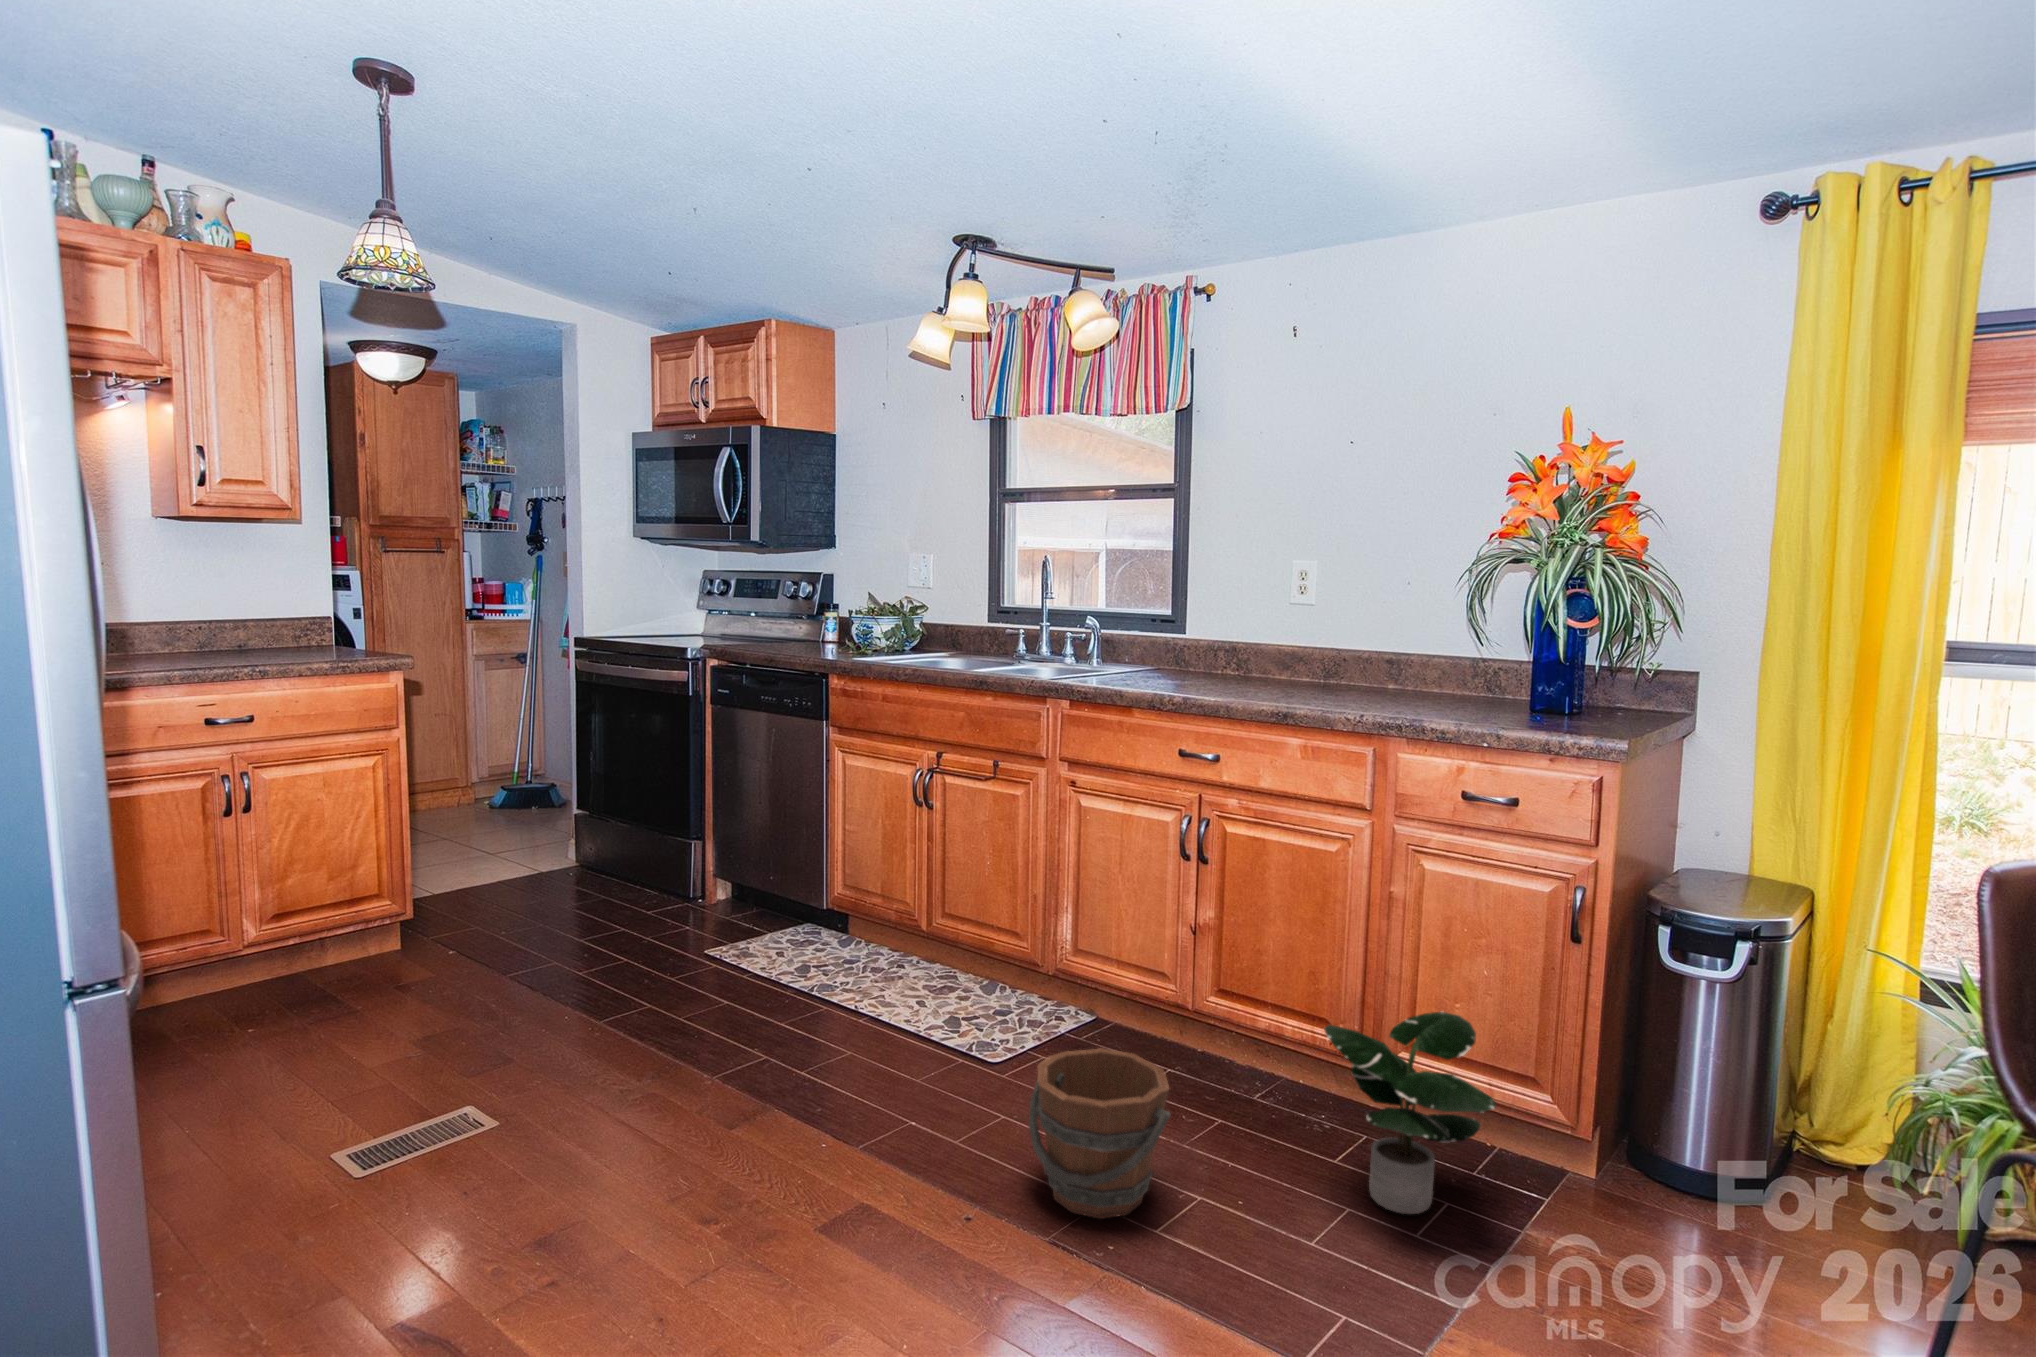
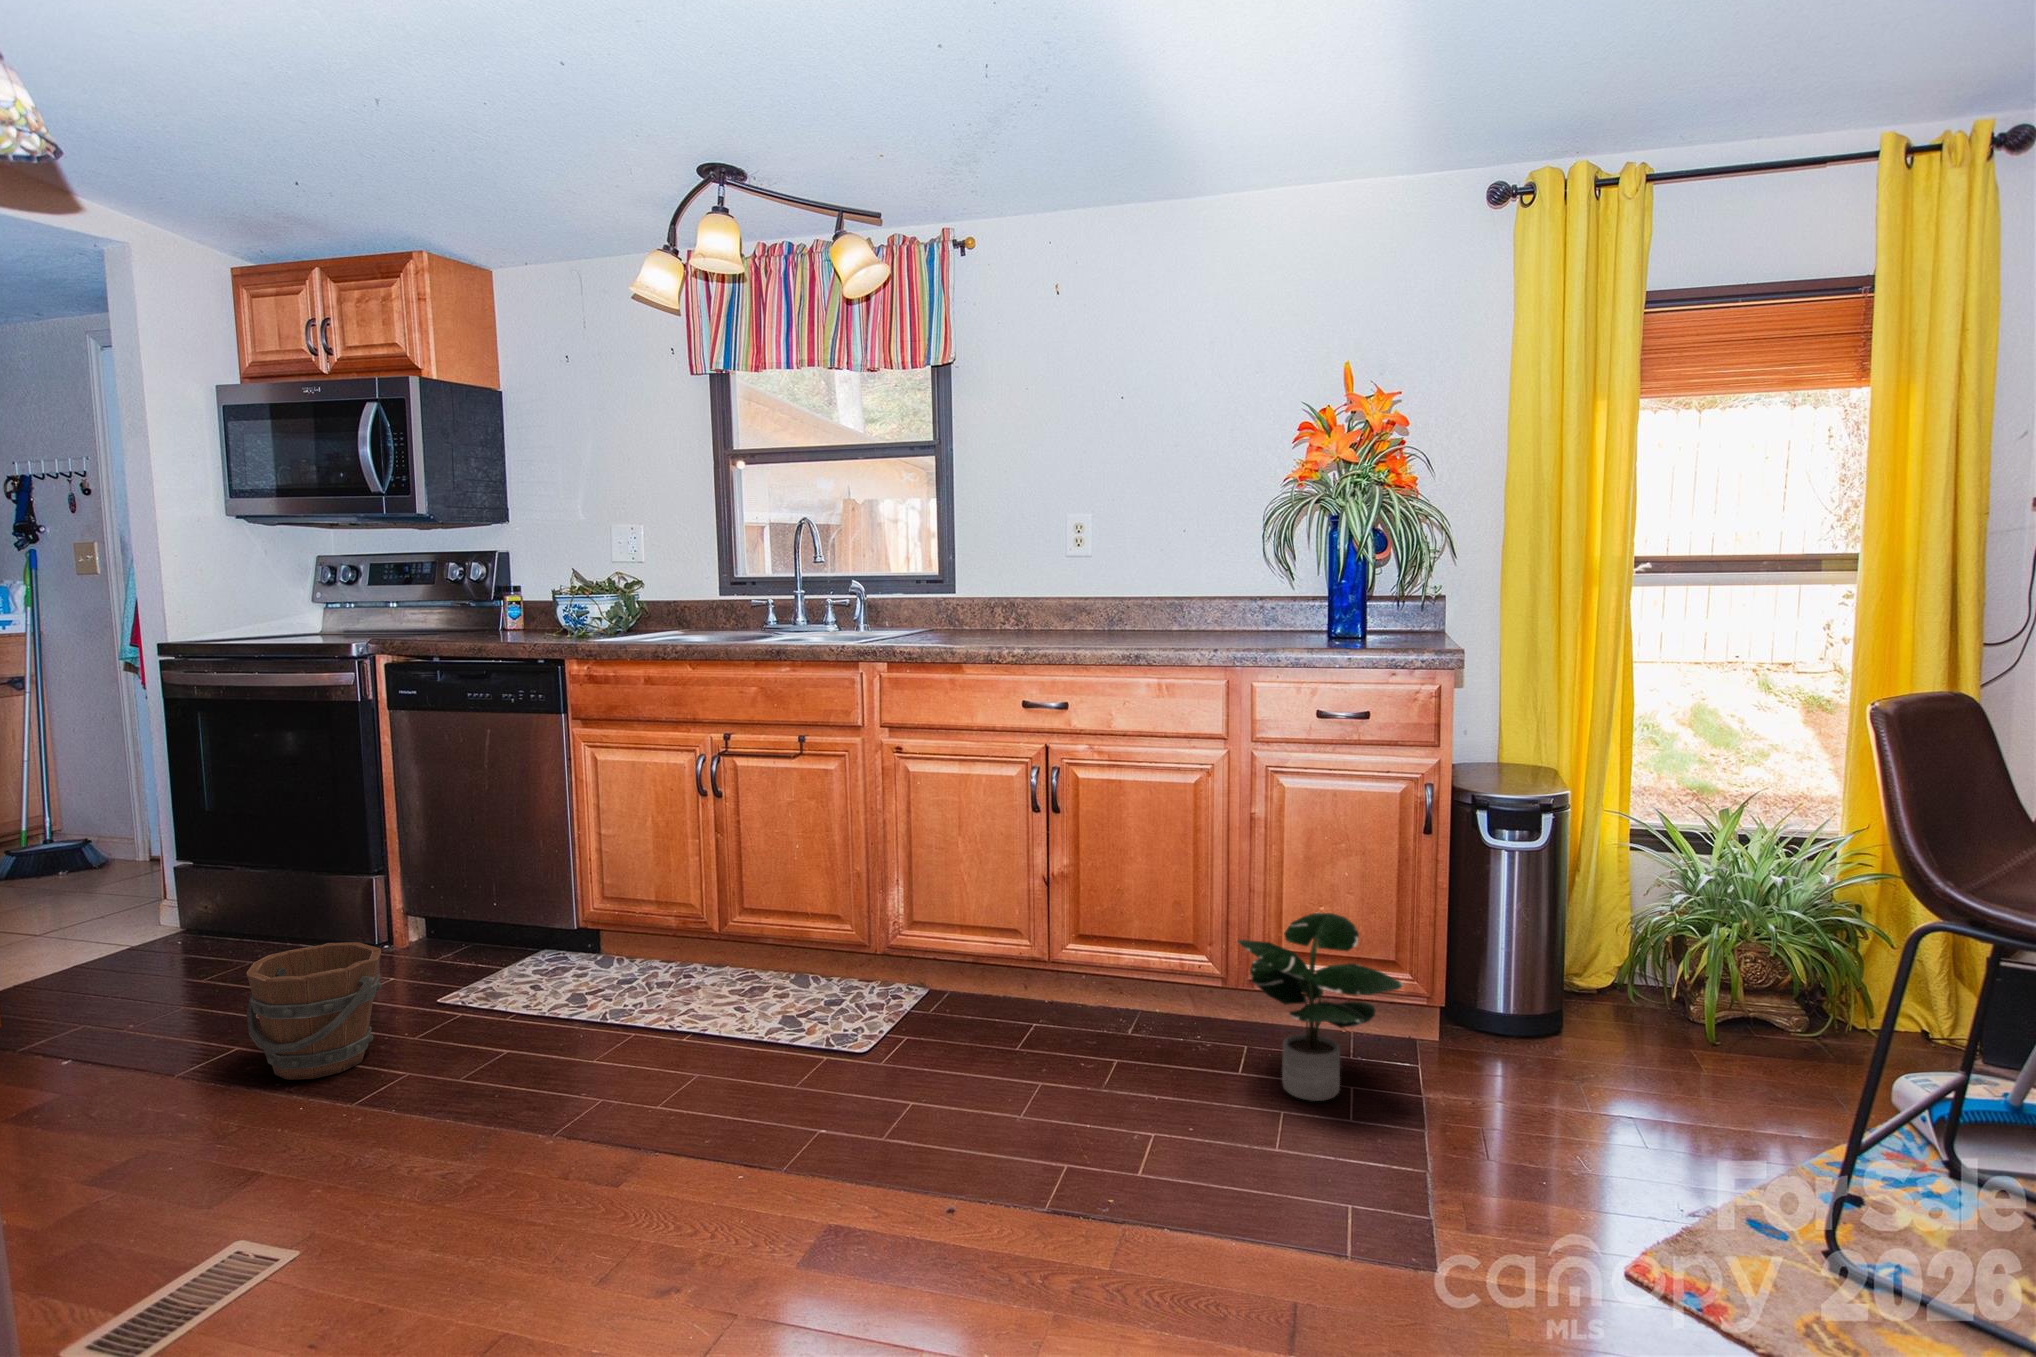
bucket: present [1029,1048,1170,1219] -> present [246,942,381,1080]

